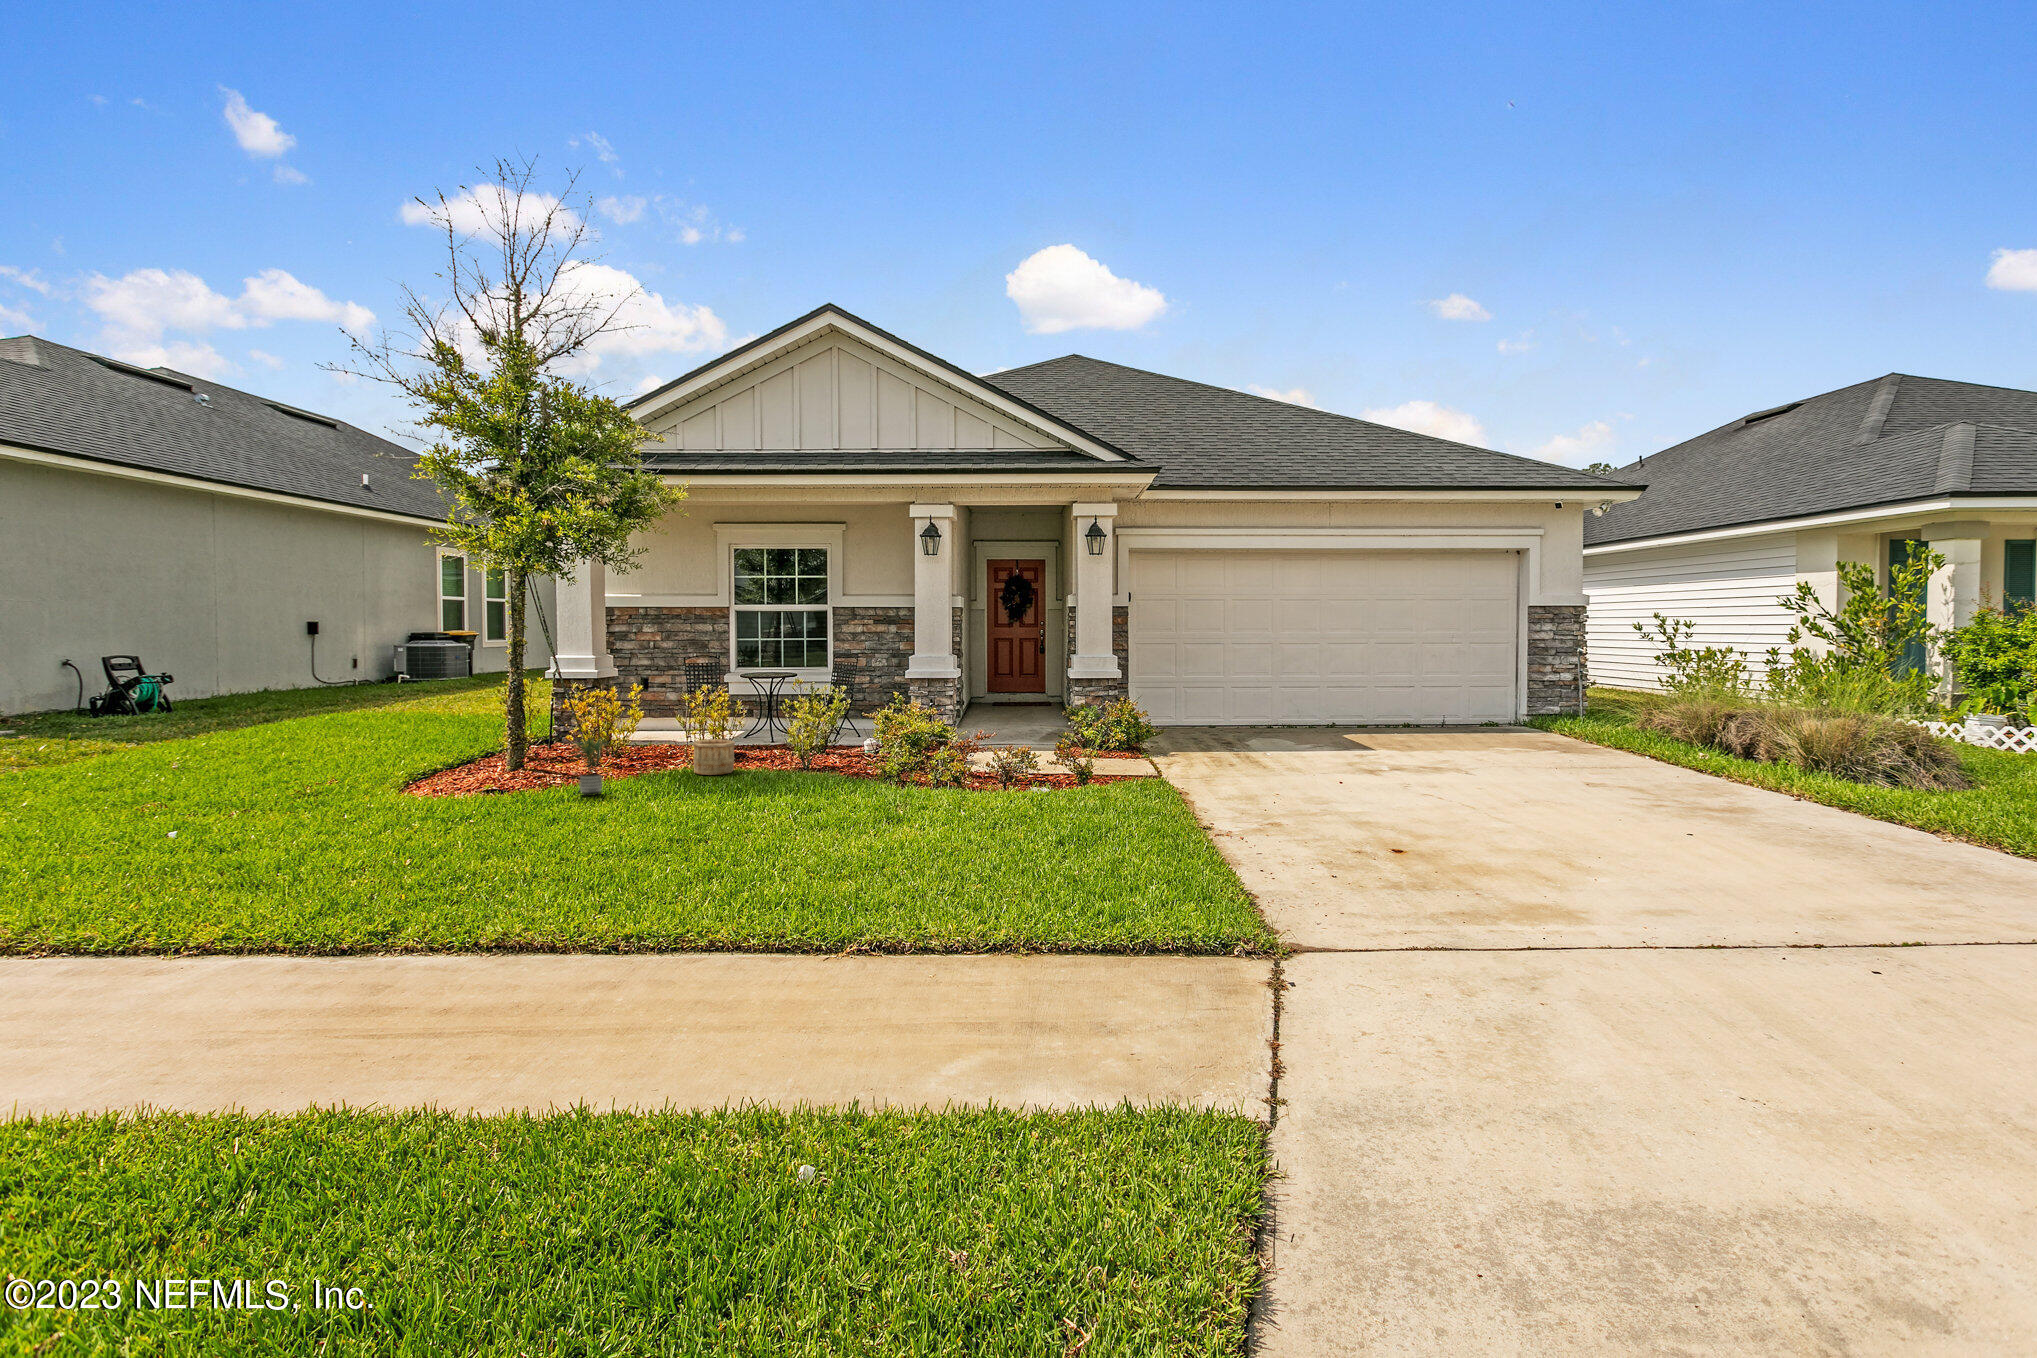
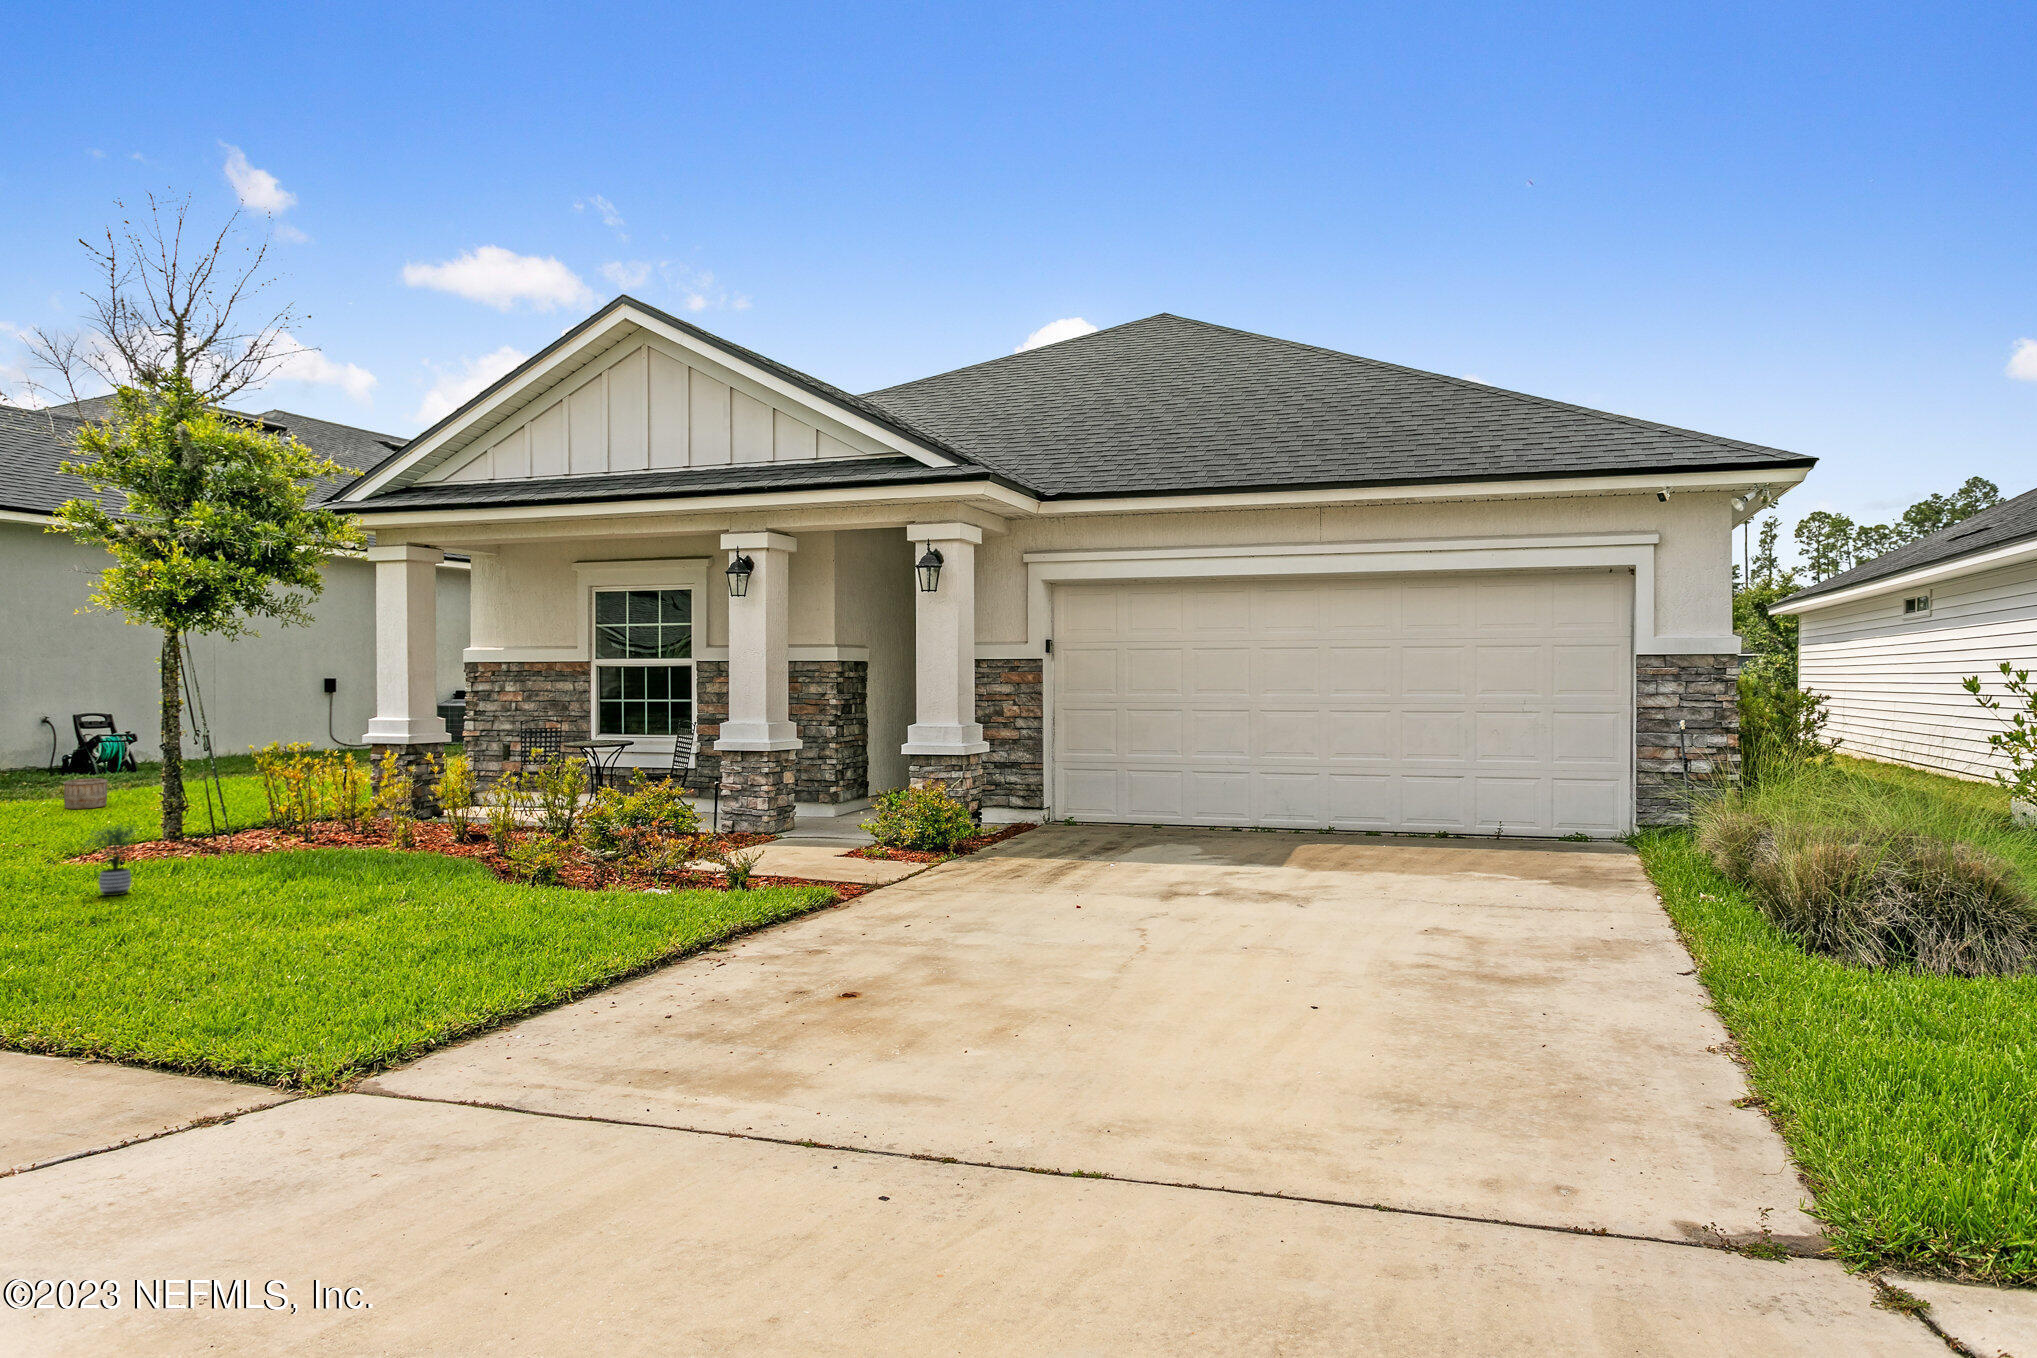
wooden bucket: present [693,739,735,775] -> present [63,778,108,809]

